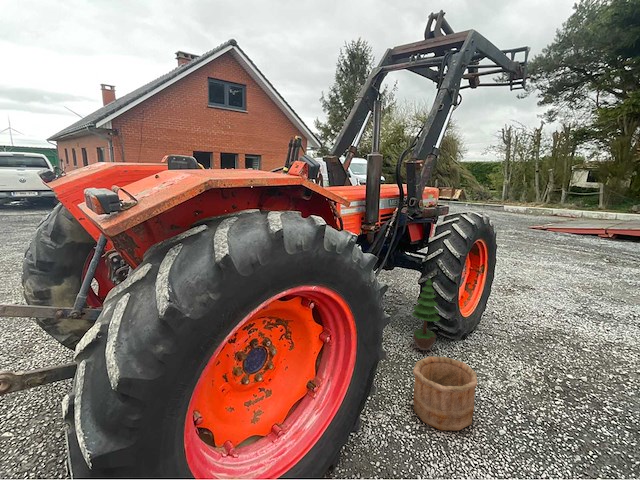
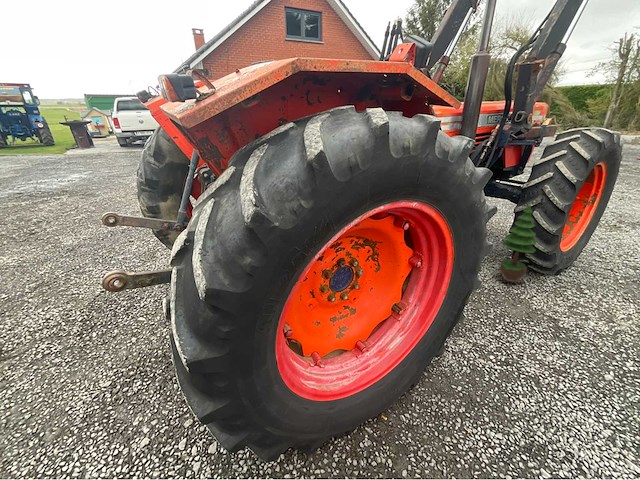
wooden bucket: present [413,356,478,430] -> none [500,289,586,369]

